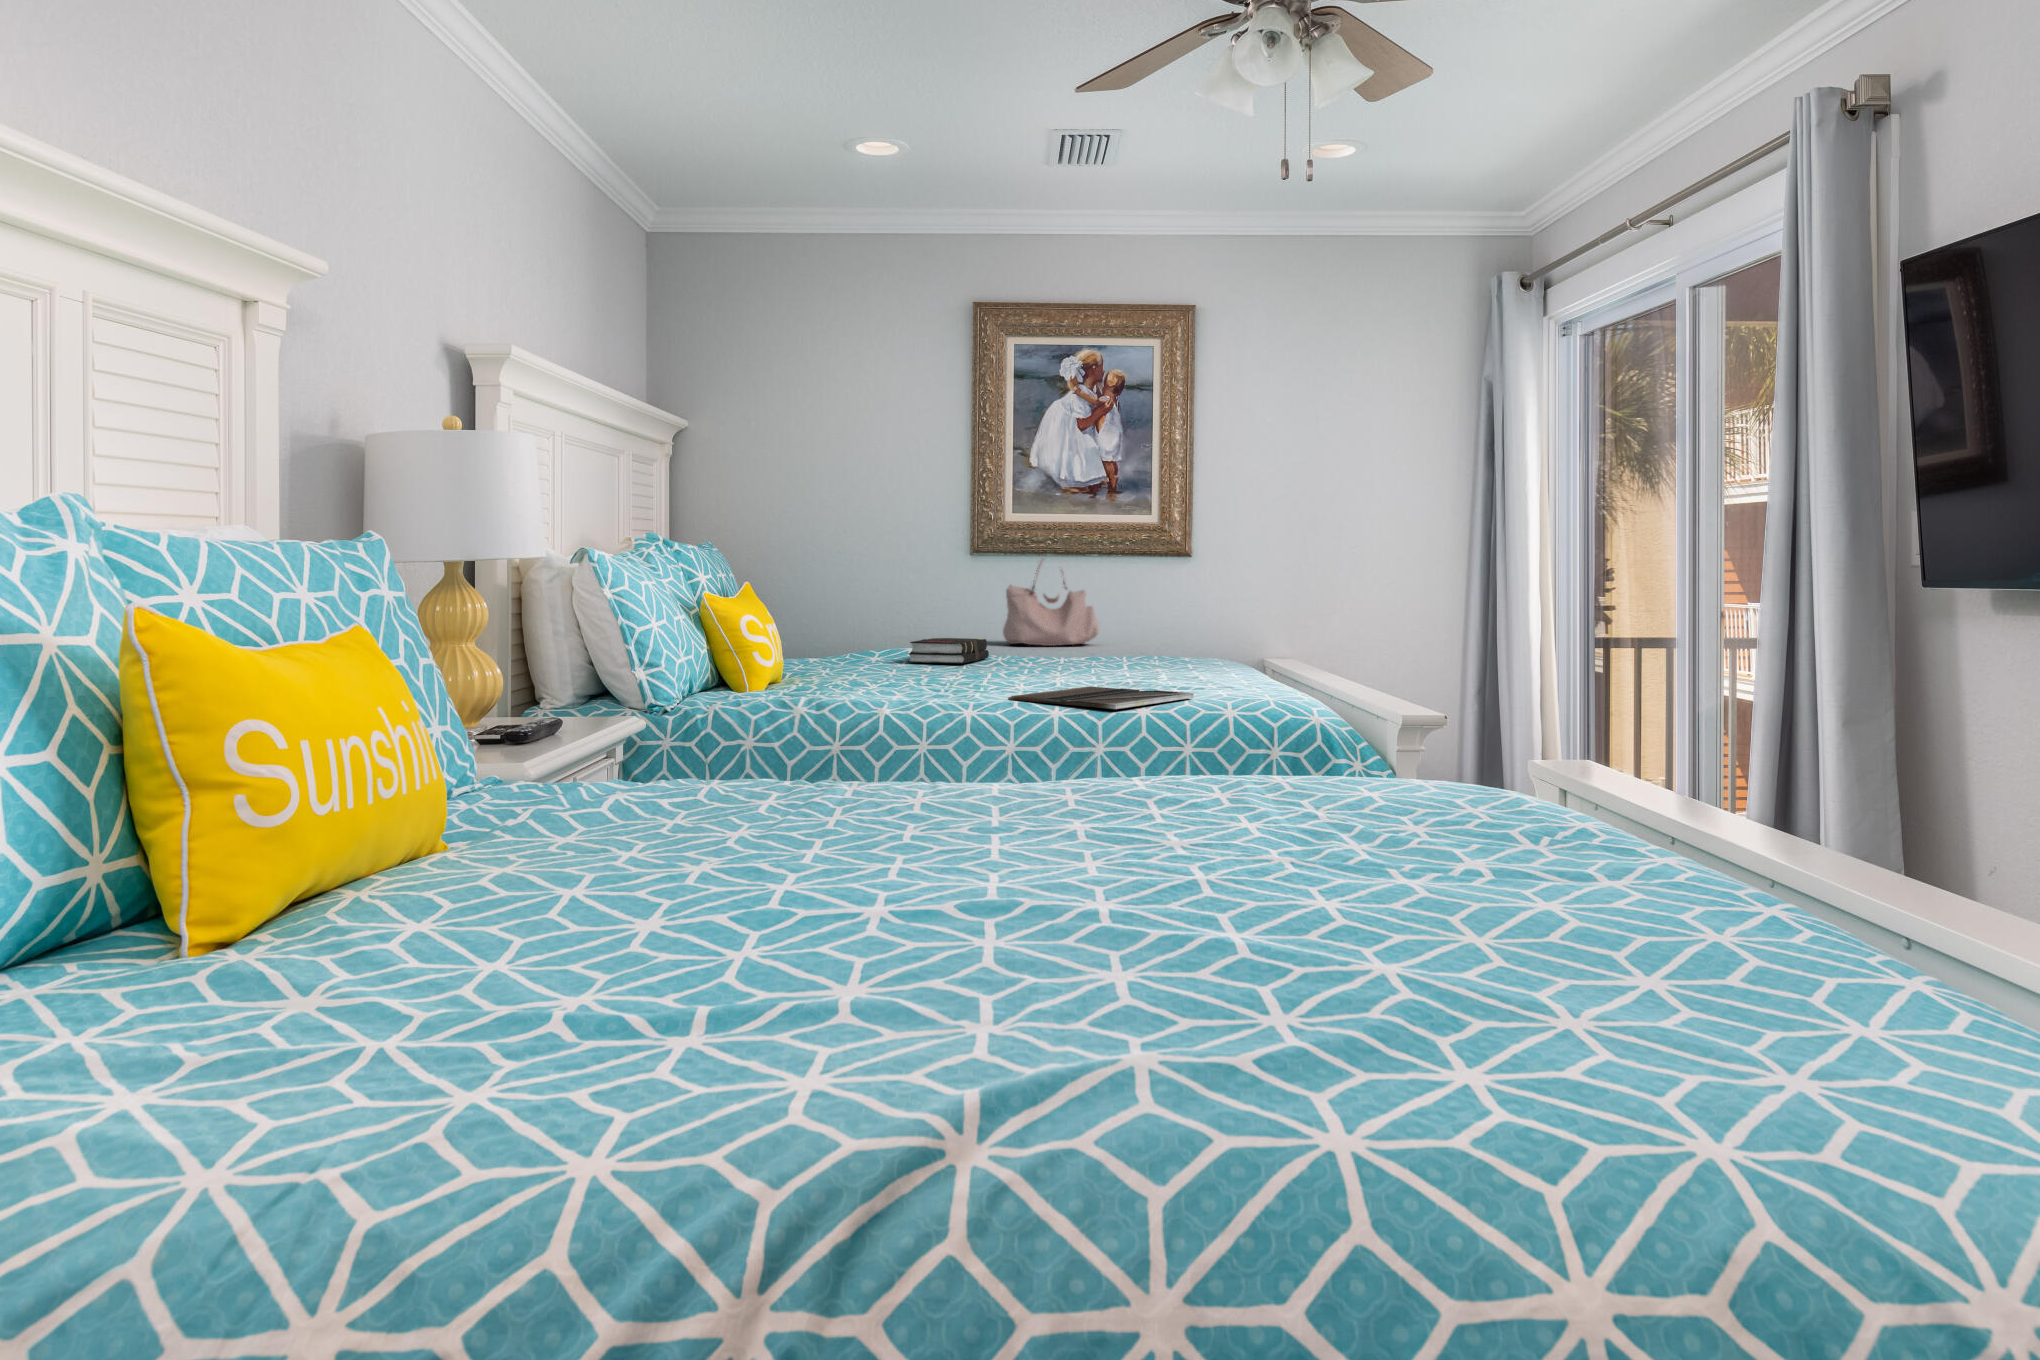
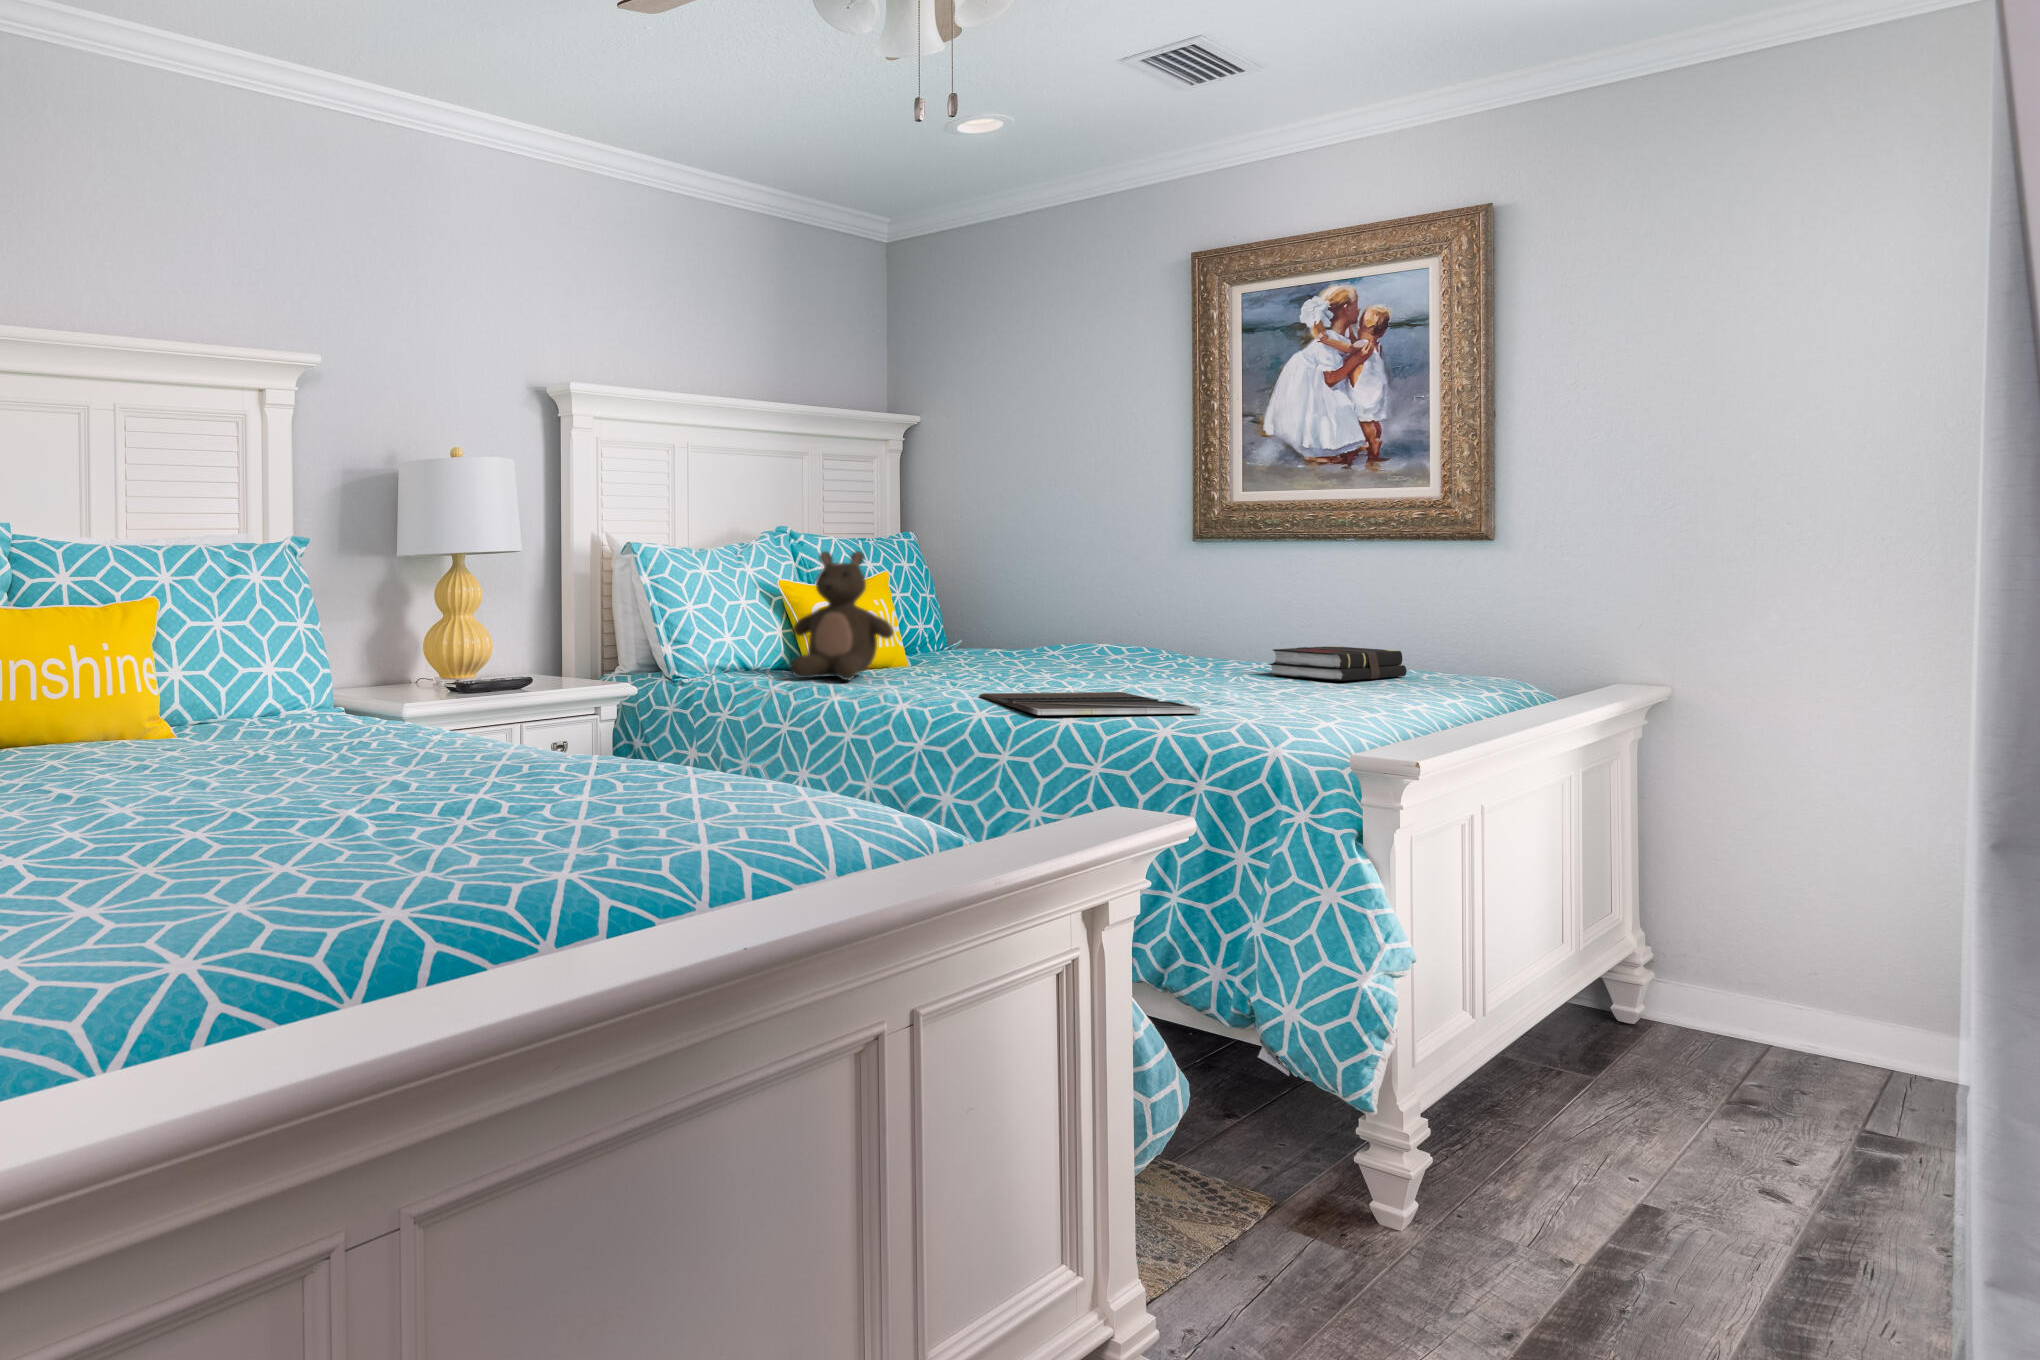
handbag: present [1003,558,1099,646] -> none [1231,540,1371,649]
stuffed bear: none [772,561,881,696] -> present [791,551,894,680]
book: present [908,638,989,664] -> present [1269,646,1406,681]

